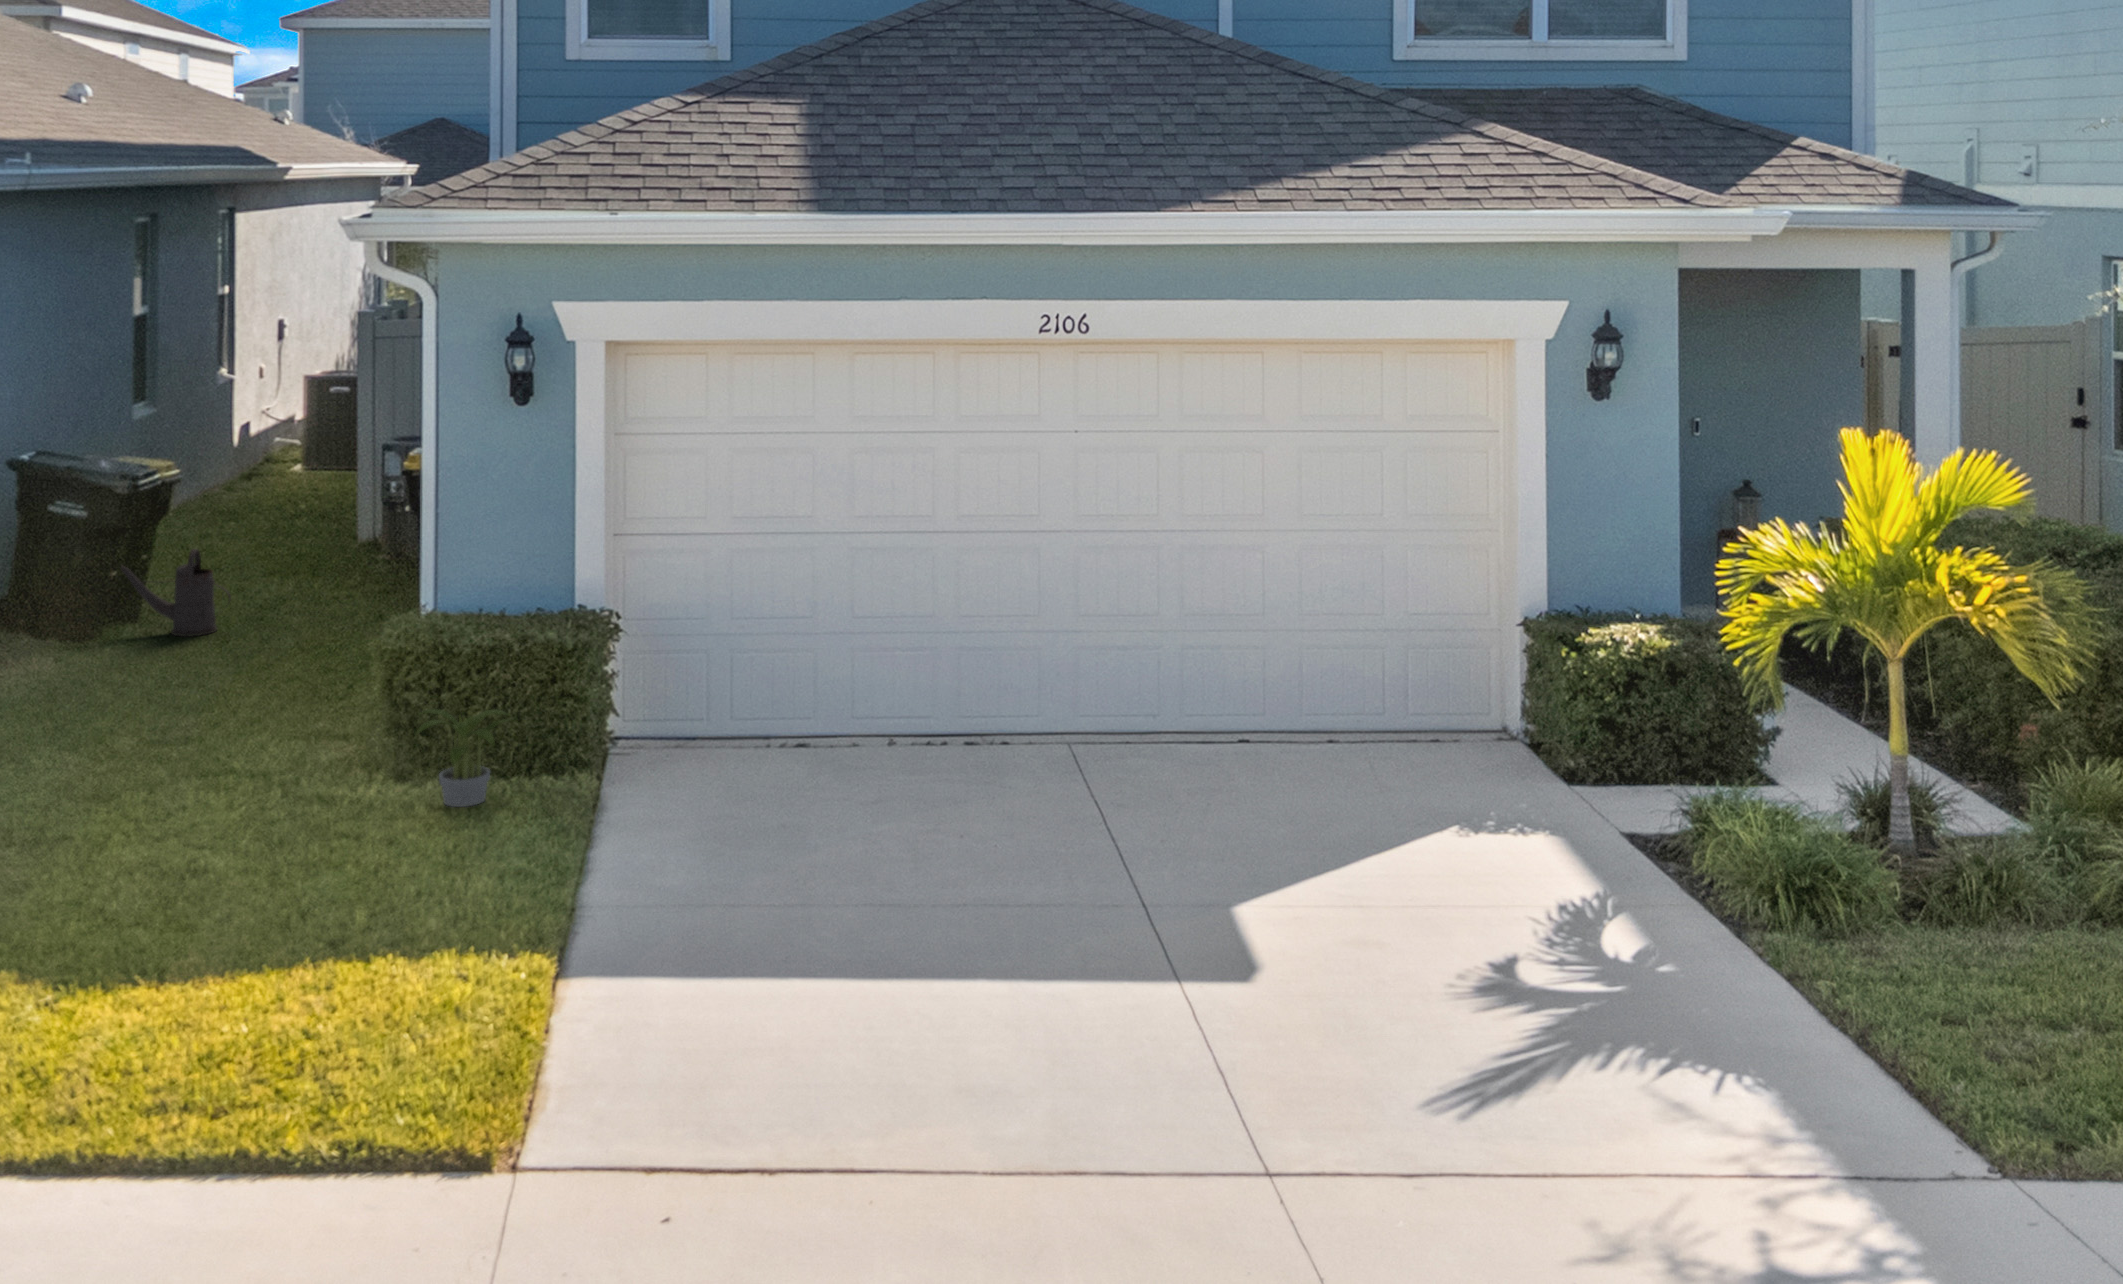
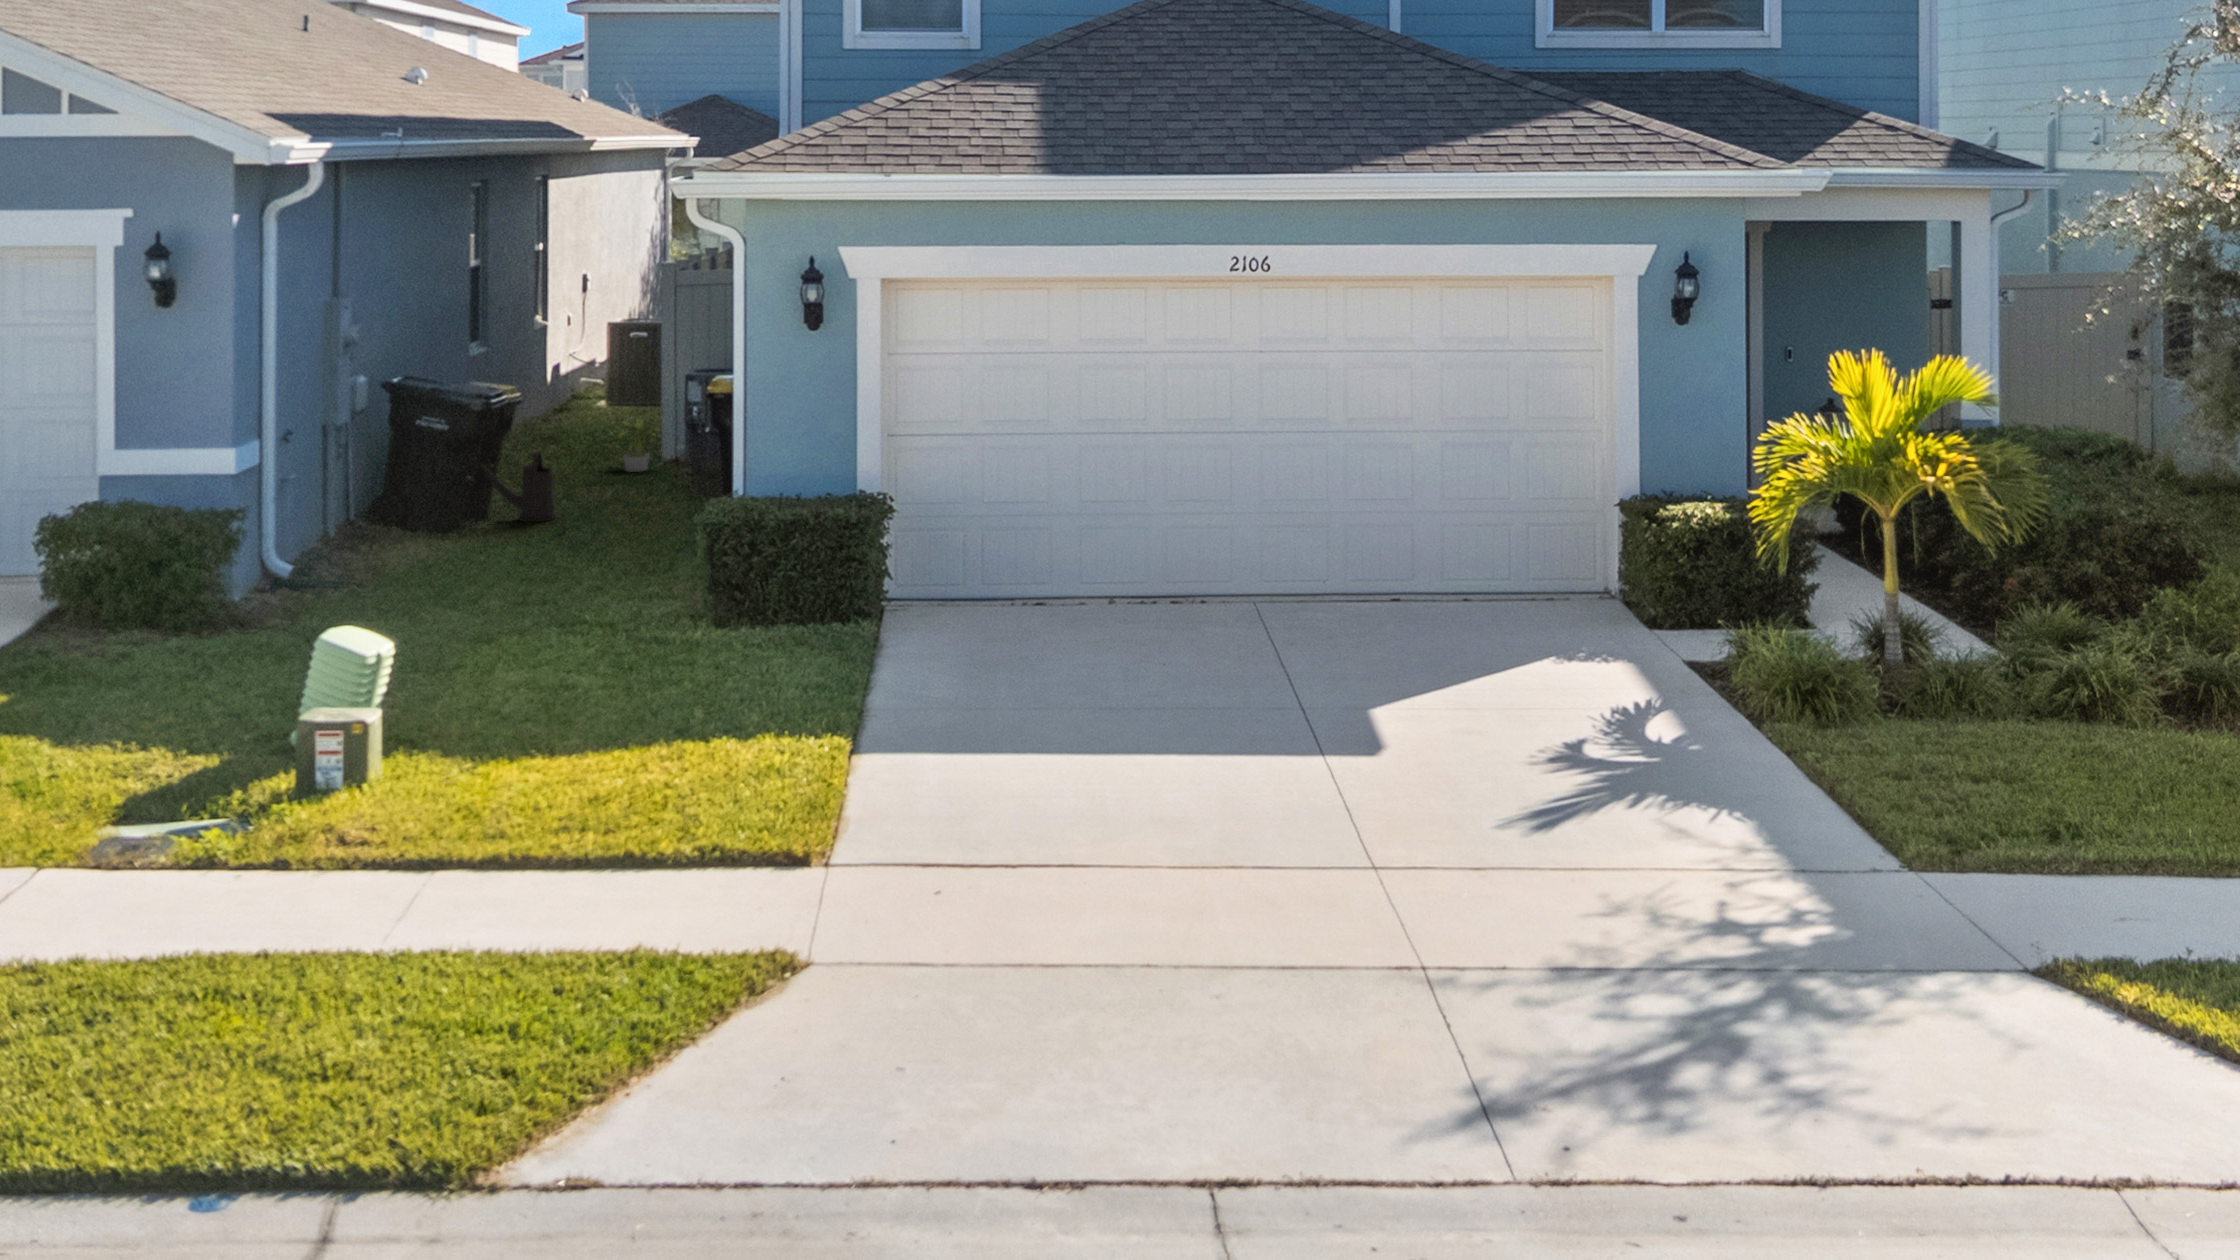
potted plant: present [417,709,508,807] -> present [610,419,664,472]

